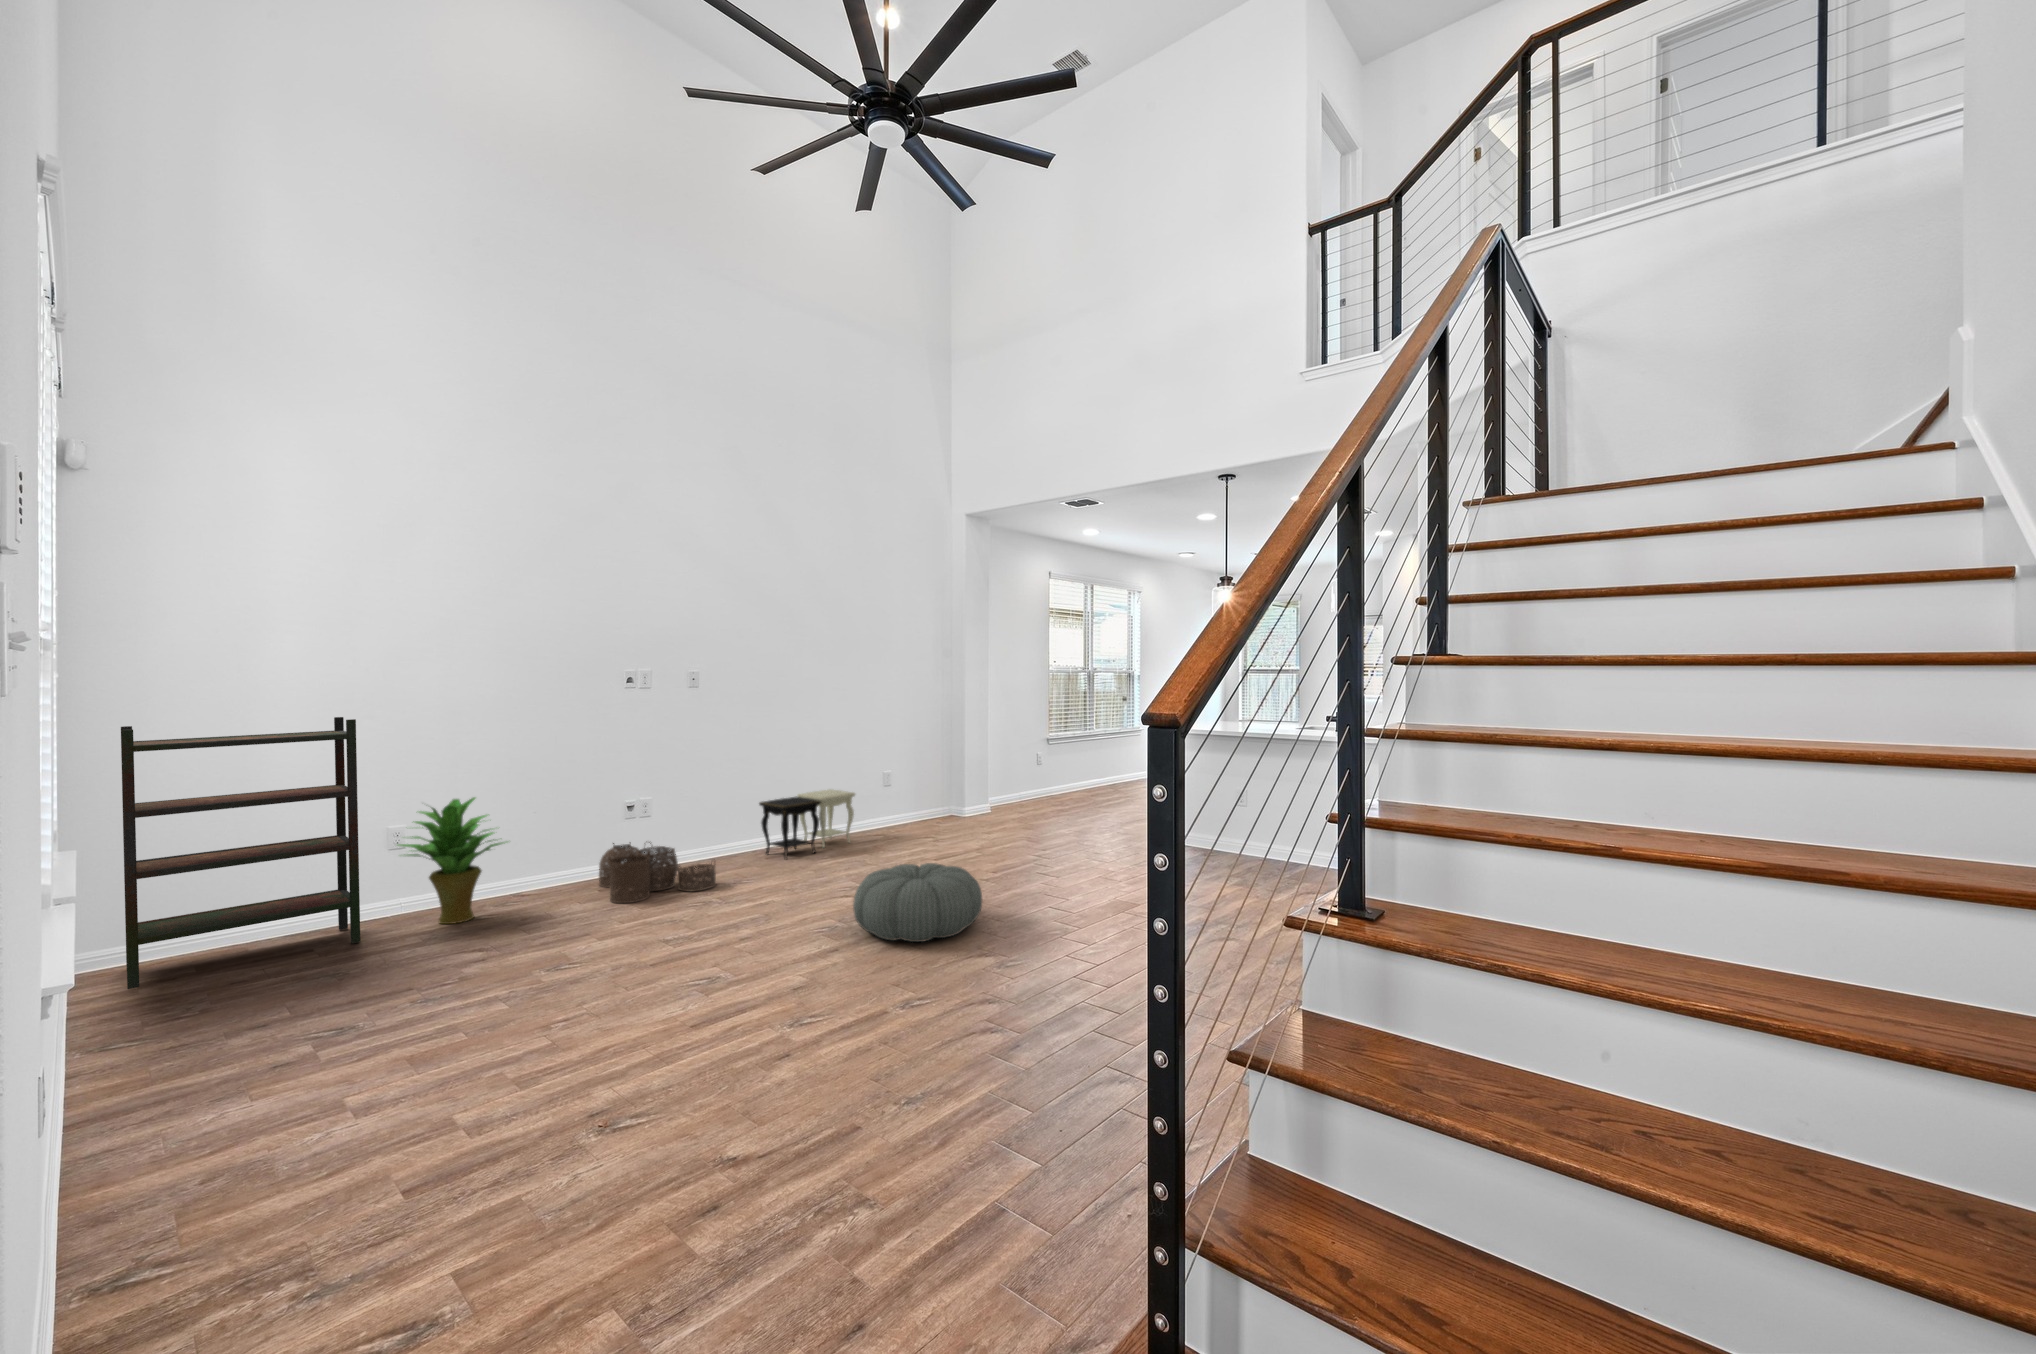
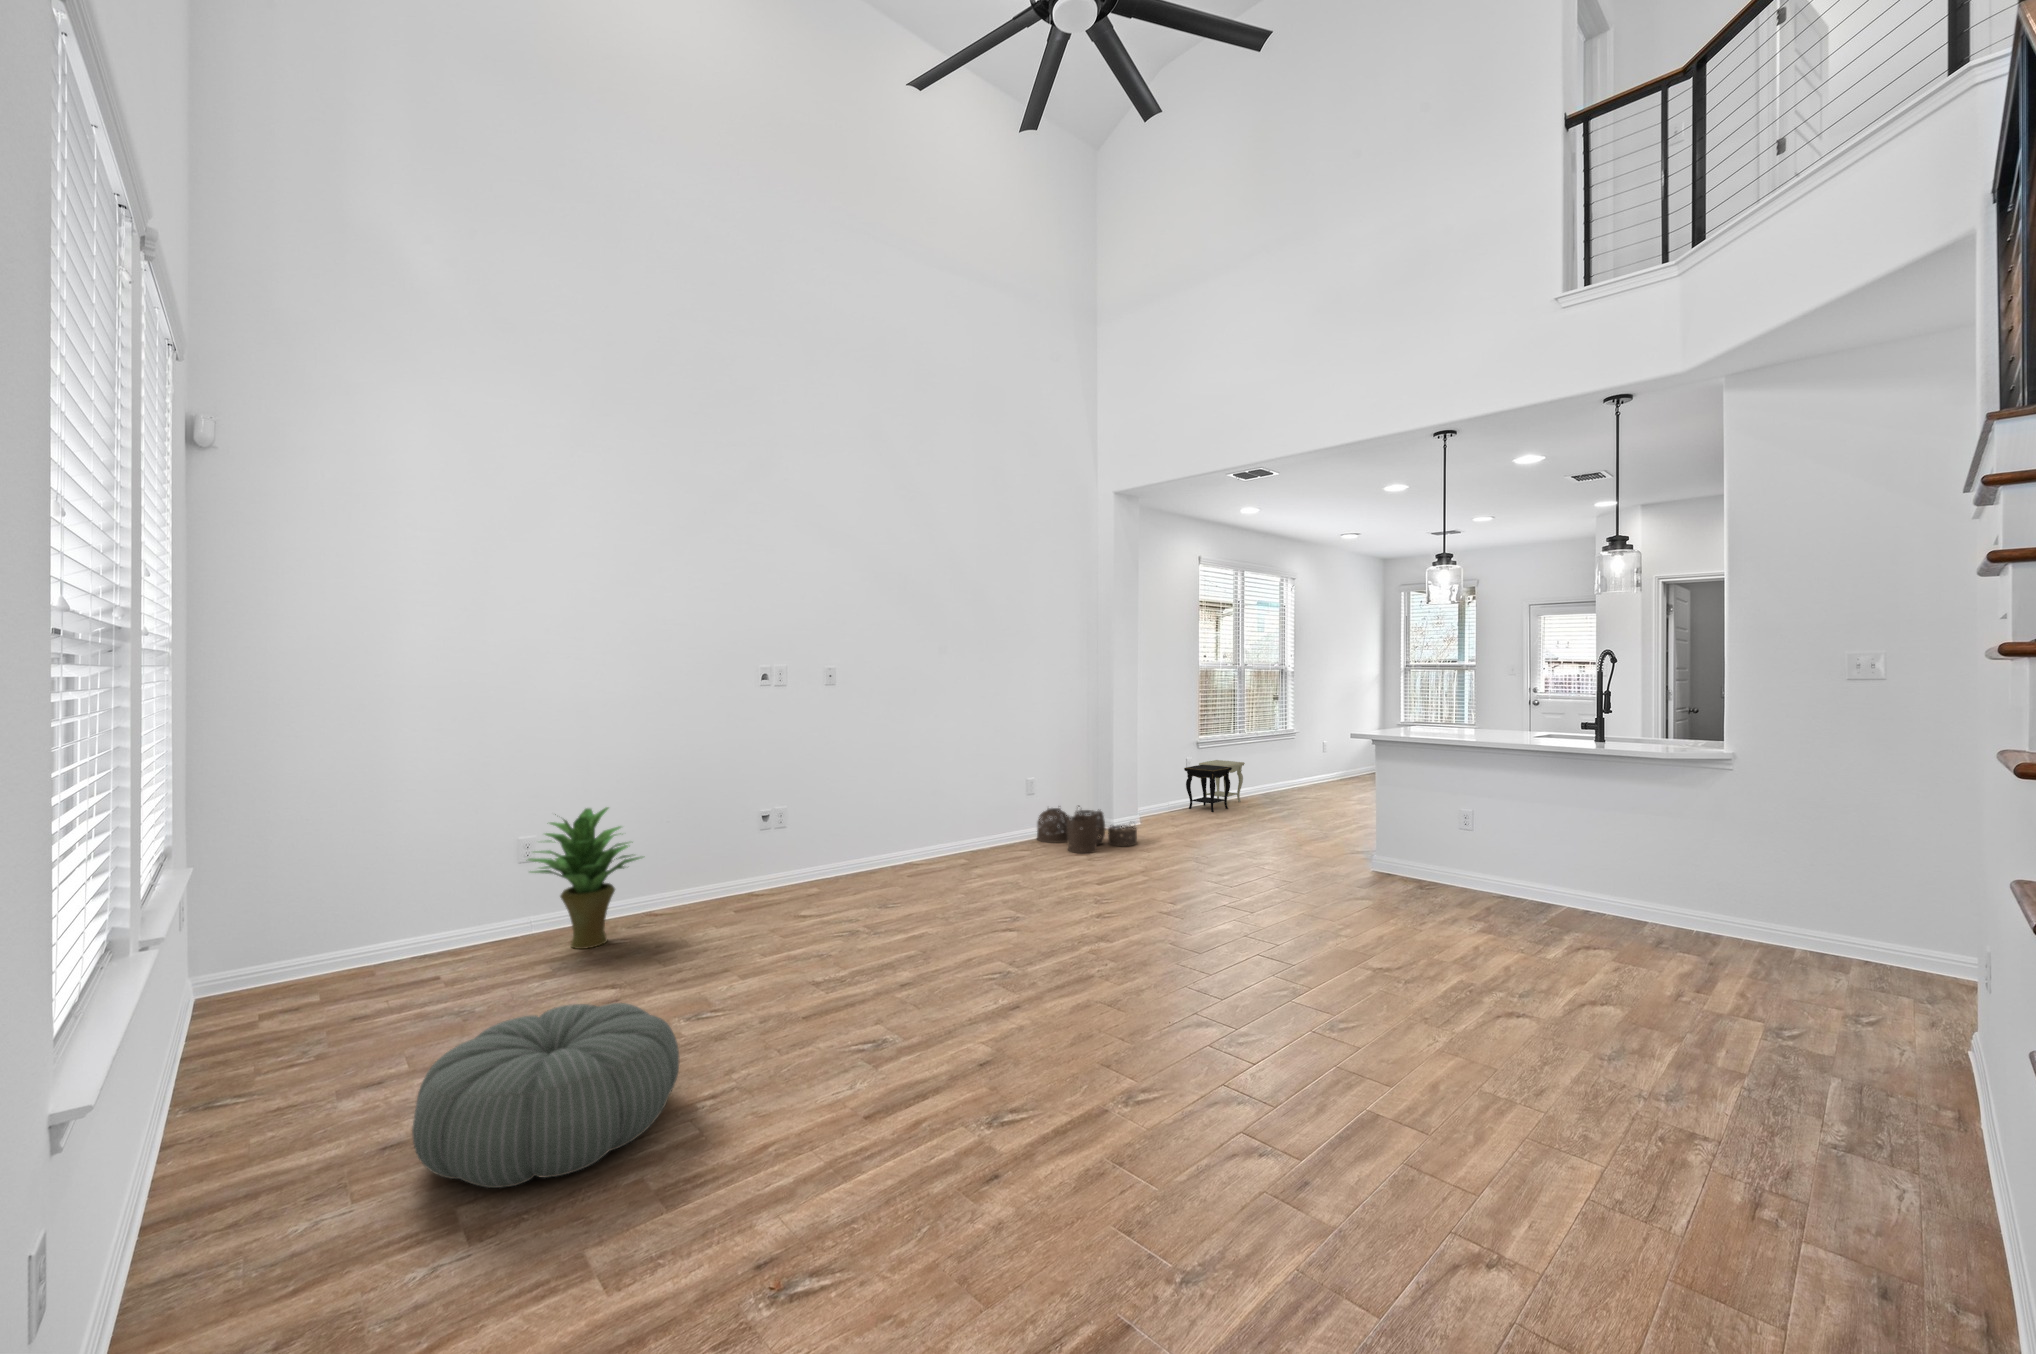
bookshelf: present [121,717,360,989] -> none [241,718,490,1021]
side table: present [759,789,855,859] -> present [1184,760,1245,812]
woven basket: present [599,842,716,903] -> present [1037,806,1137,853]
pouf: present [853,863,982,942] -> present [412,1003,679,1188]

